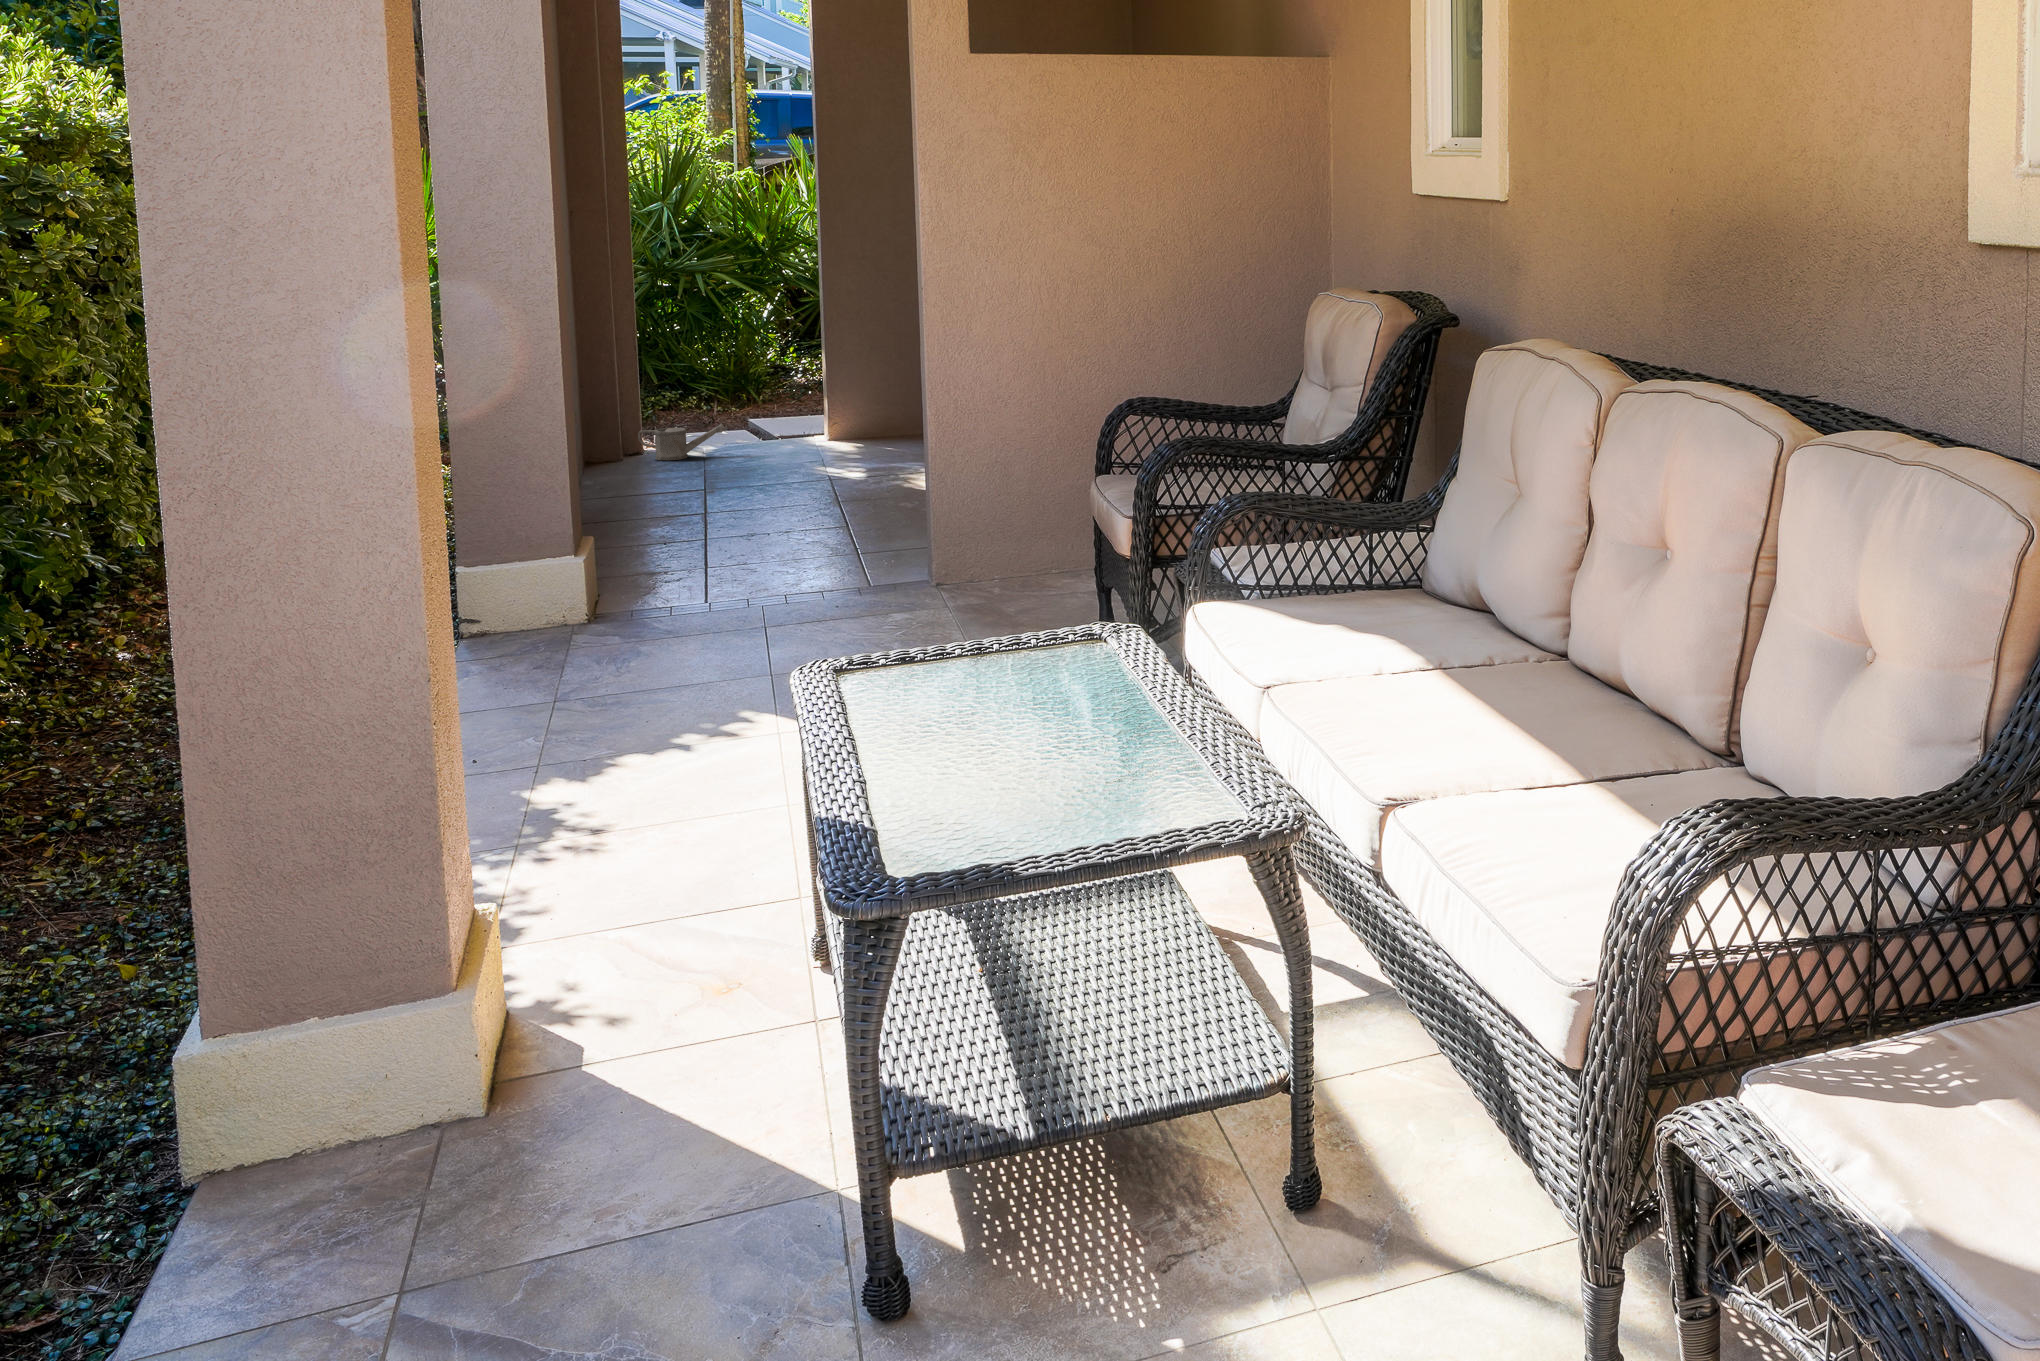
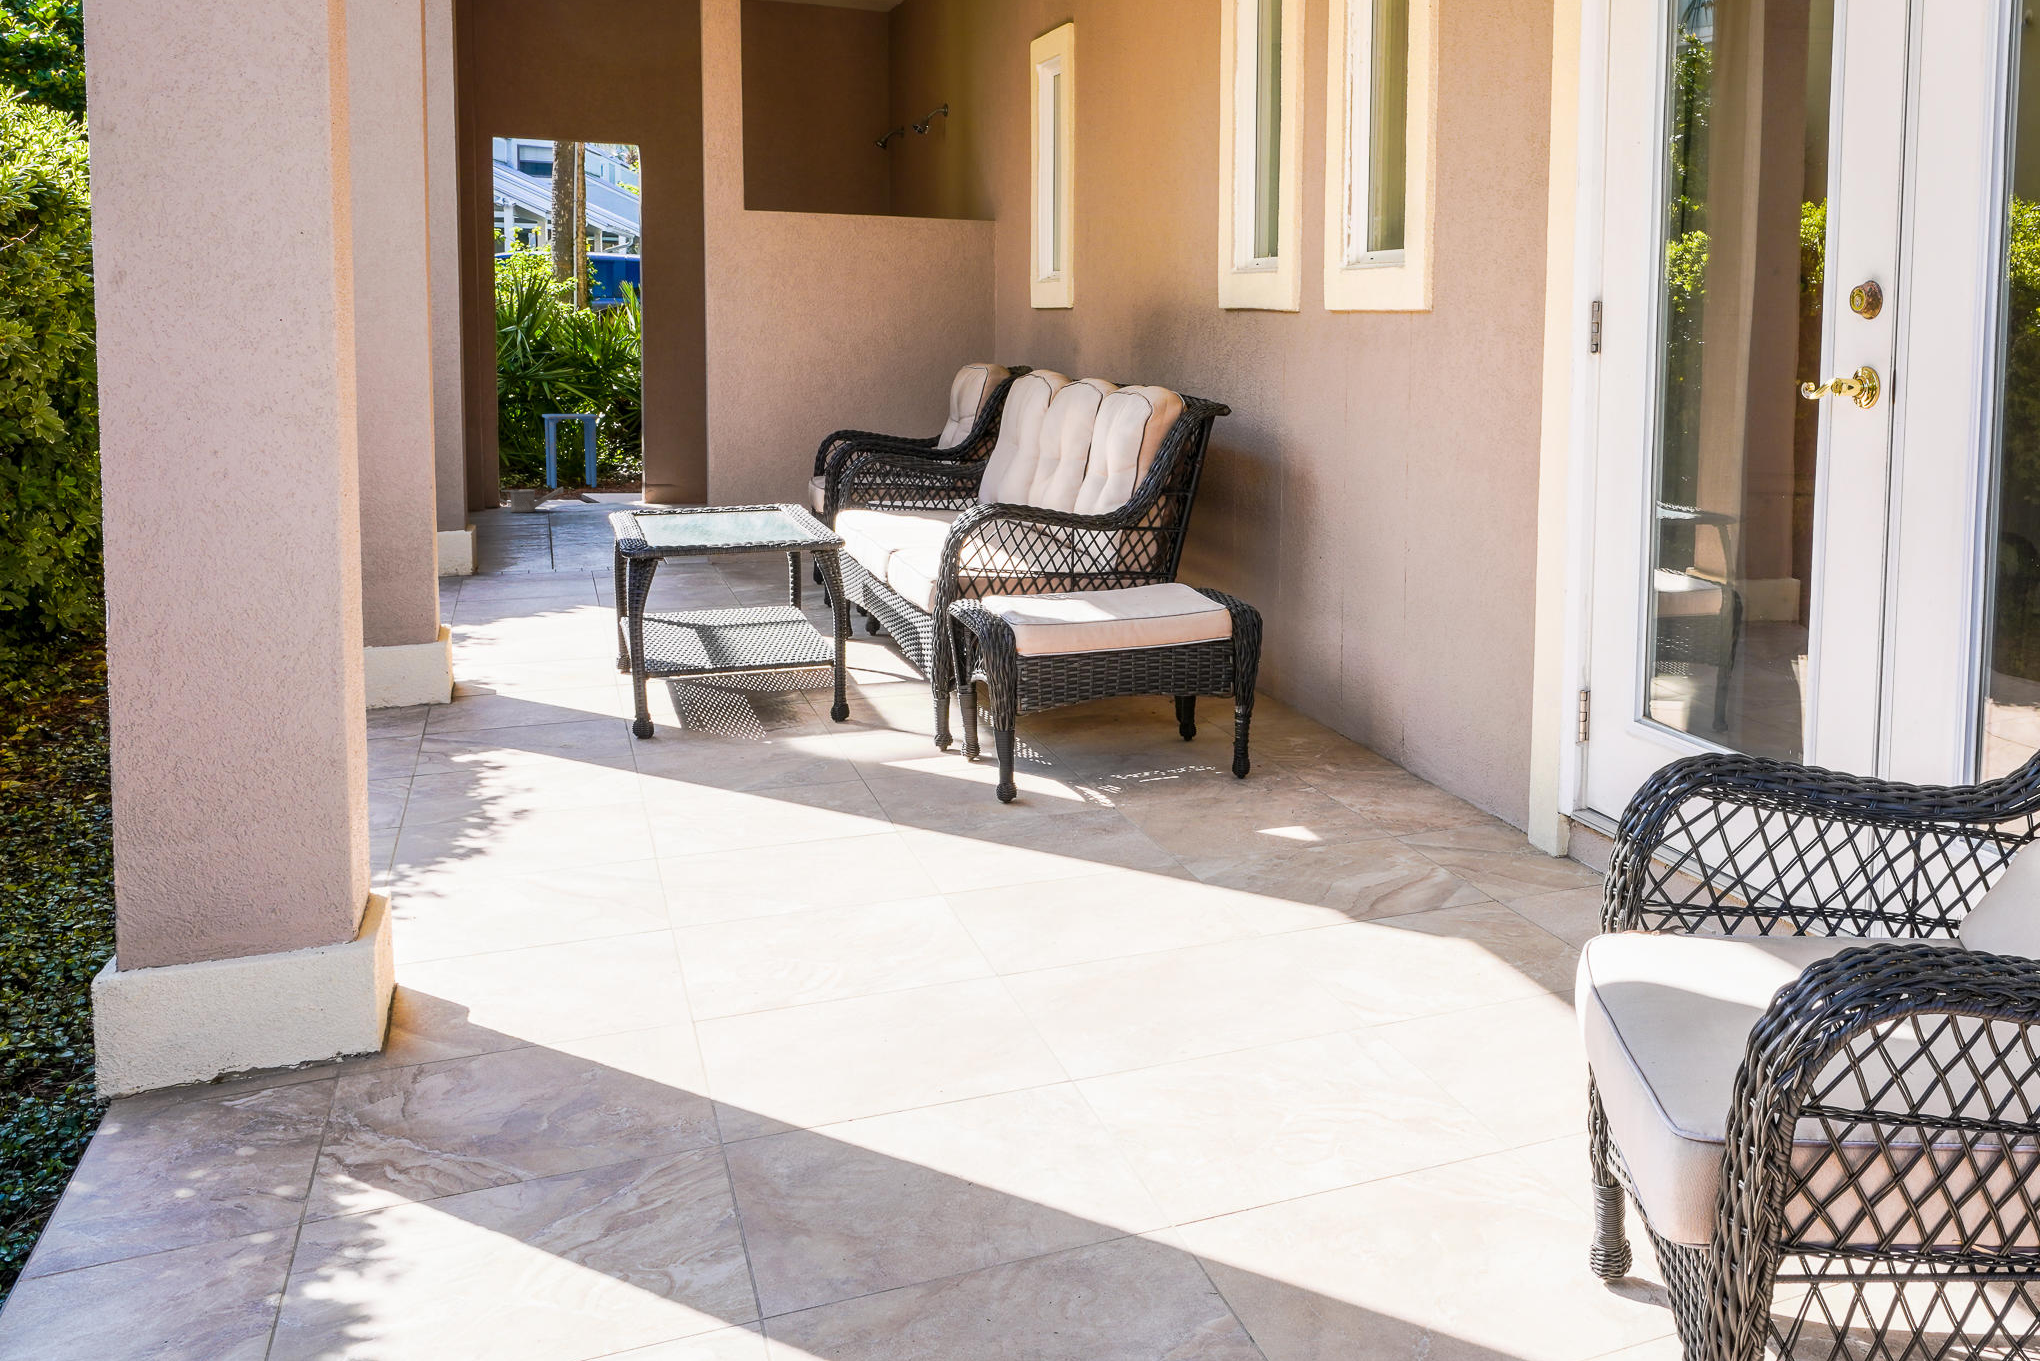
side table: none [696,310,766,409] -> present [542,414,599,489]

